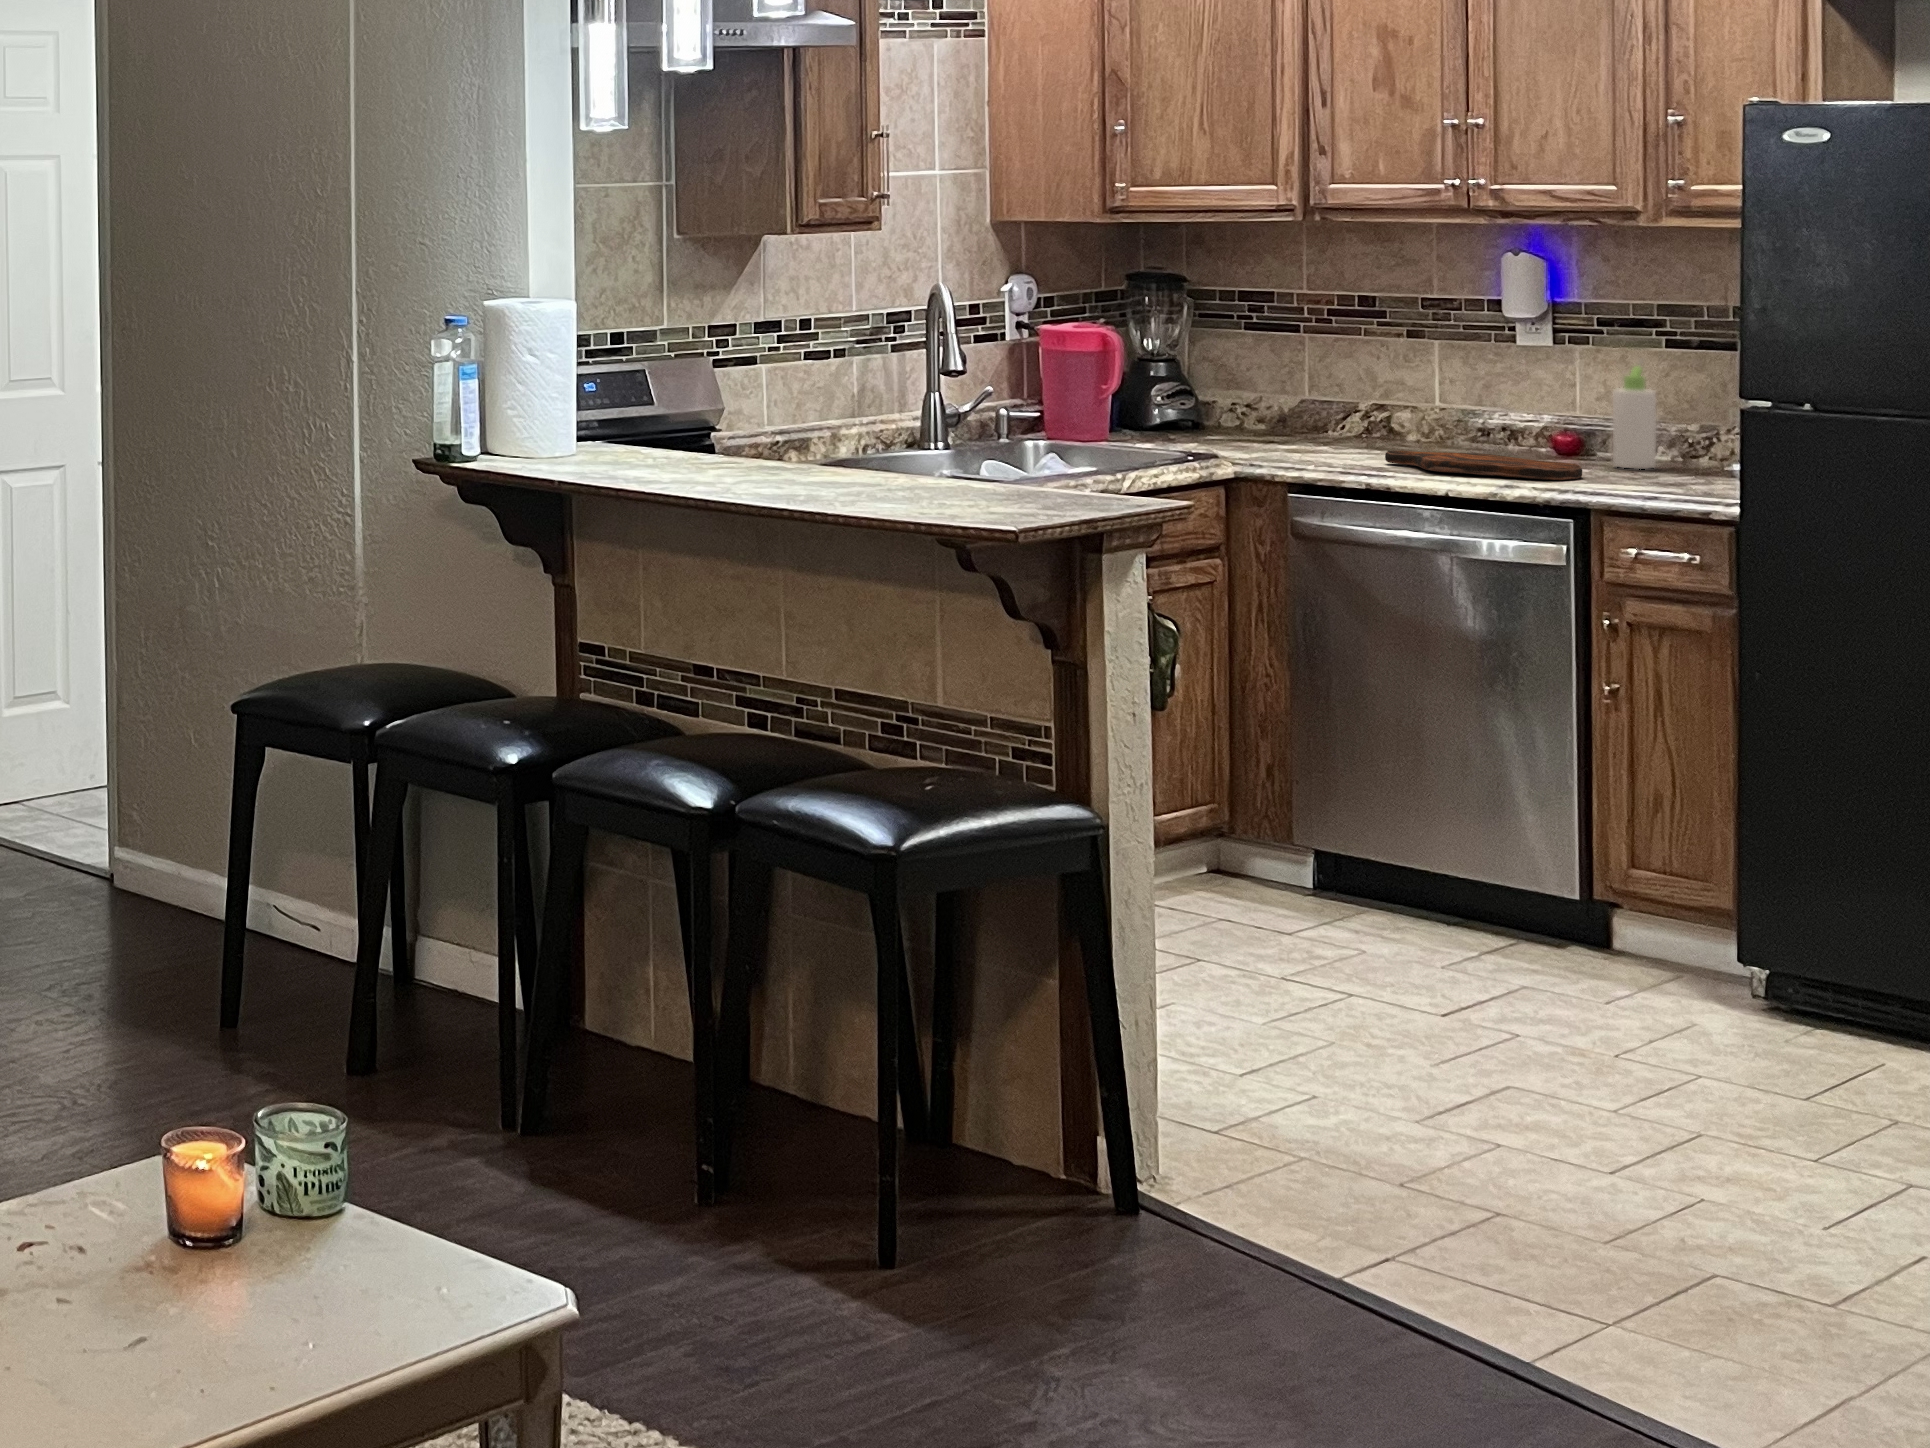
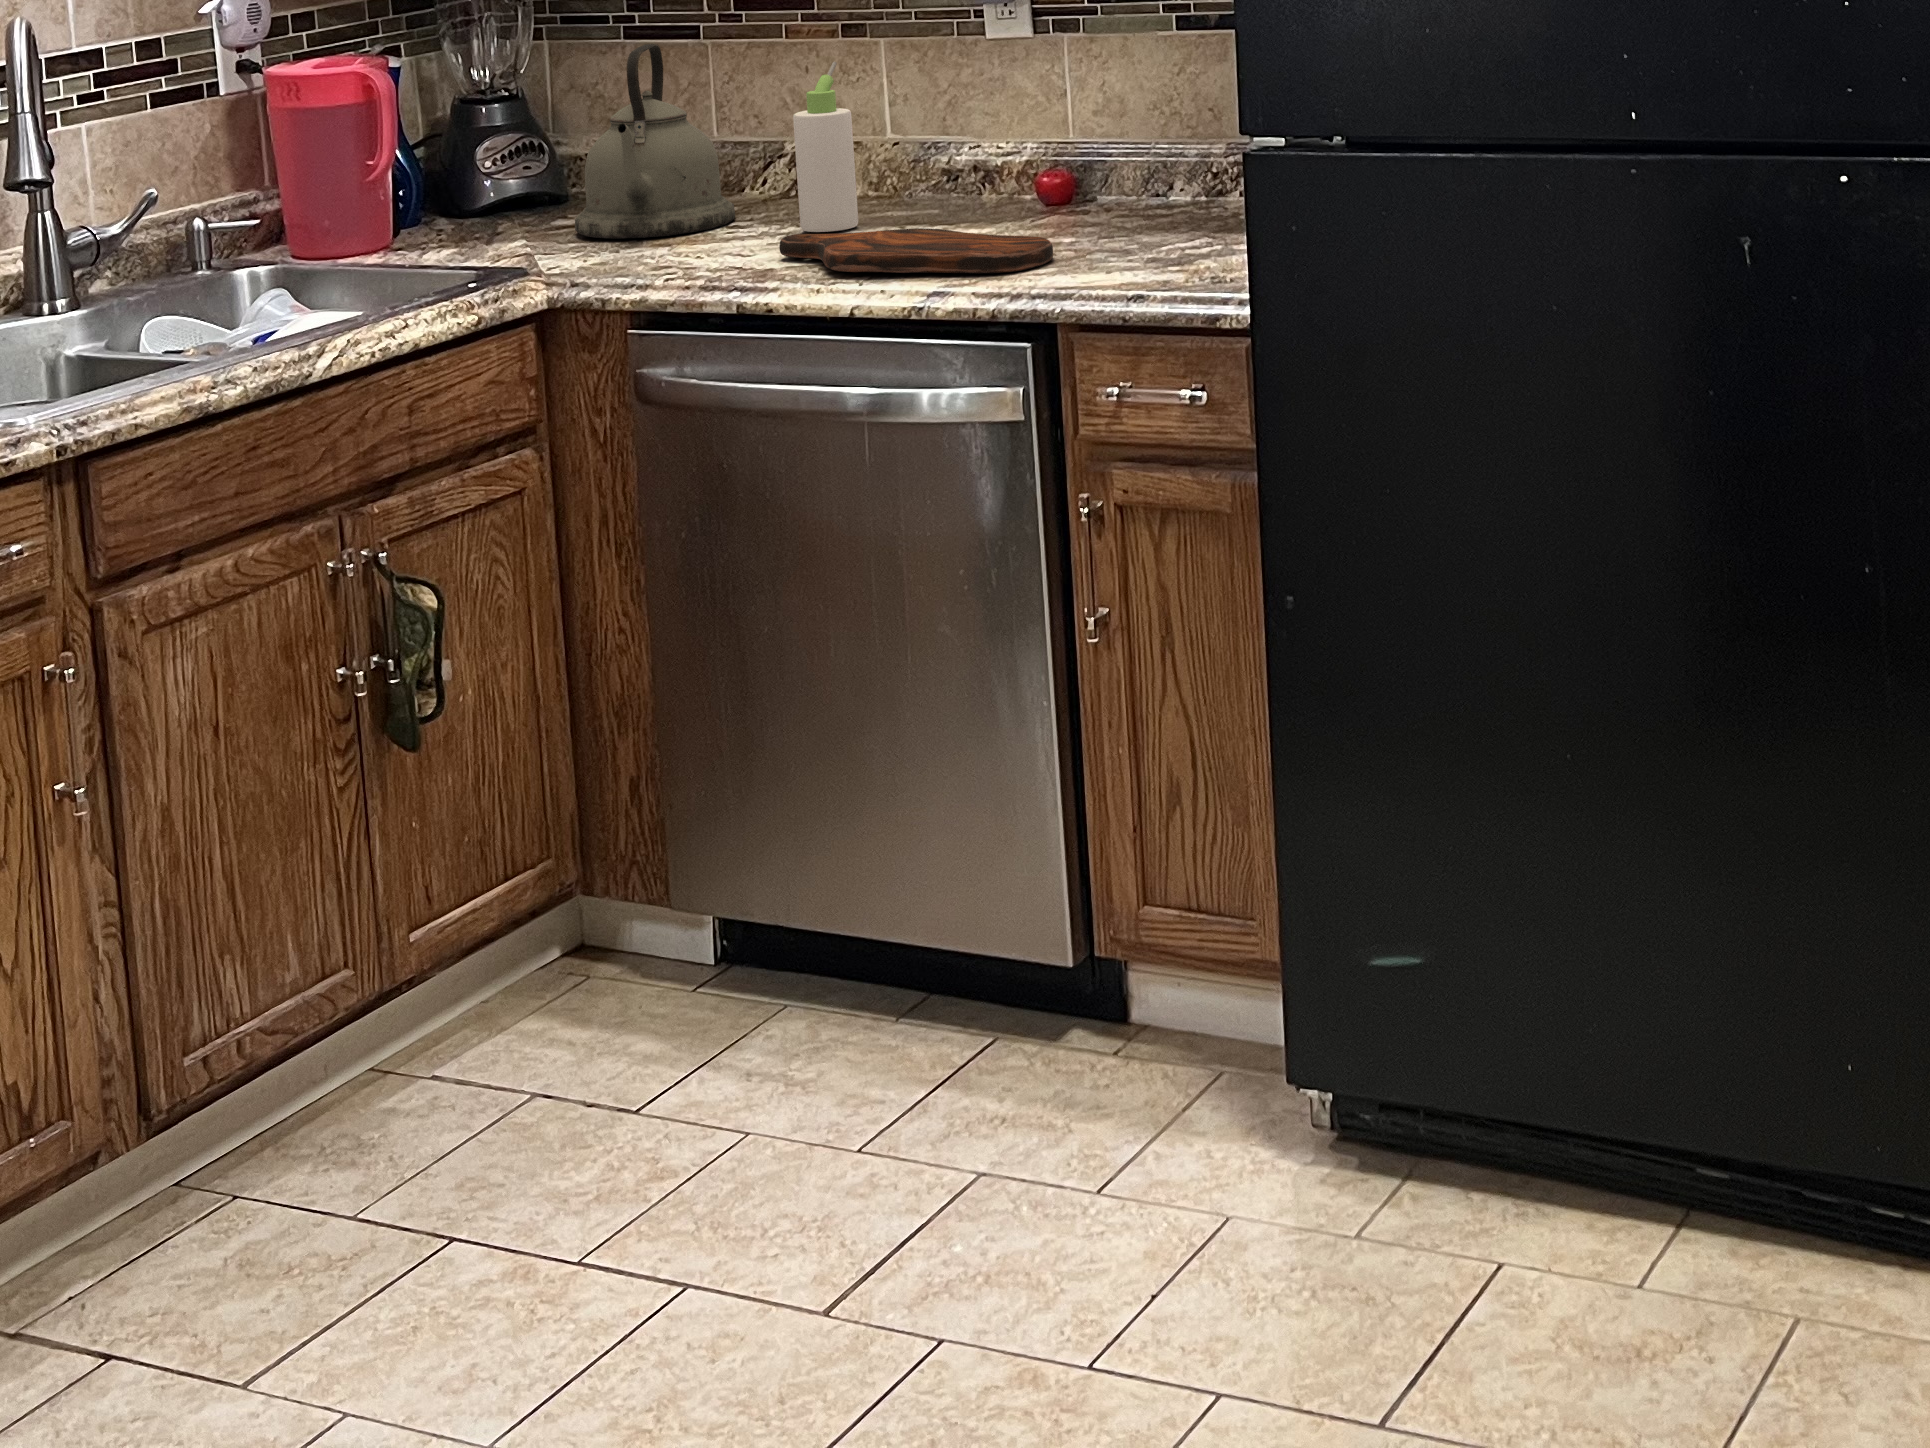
kettle: none [1226,332,1334,449] -> present [575,44,735,239]
bottle: present [1613,362,1656,469] -> present [793,62,858,232]

